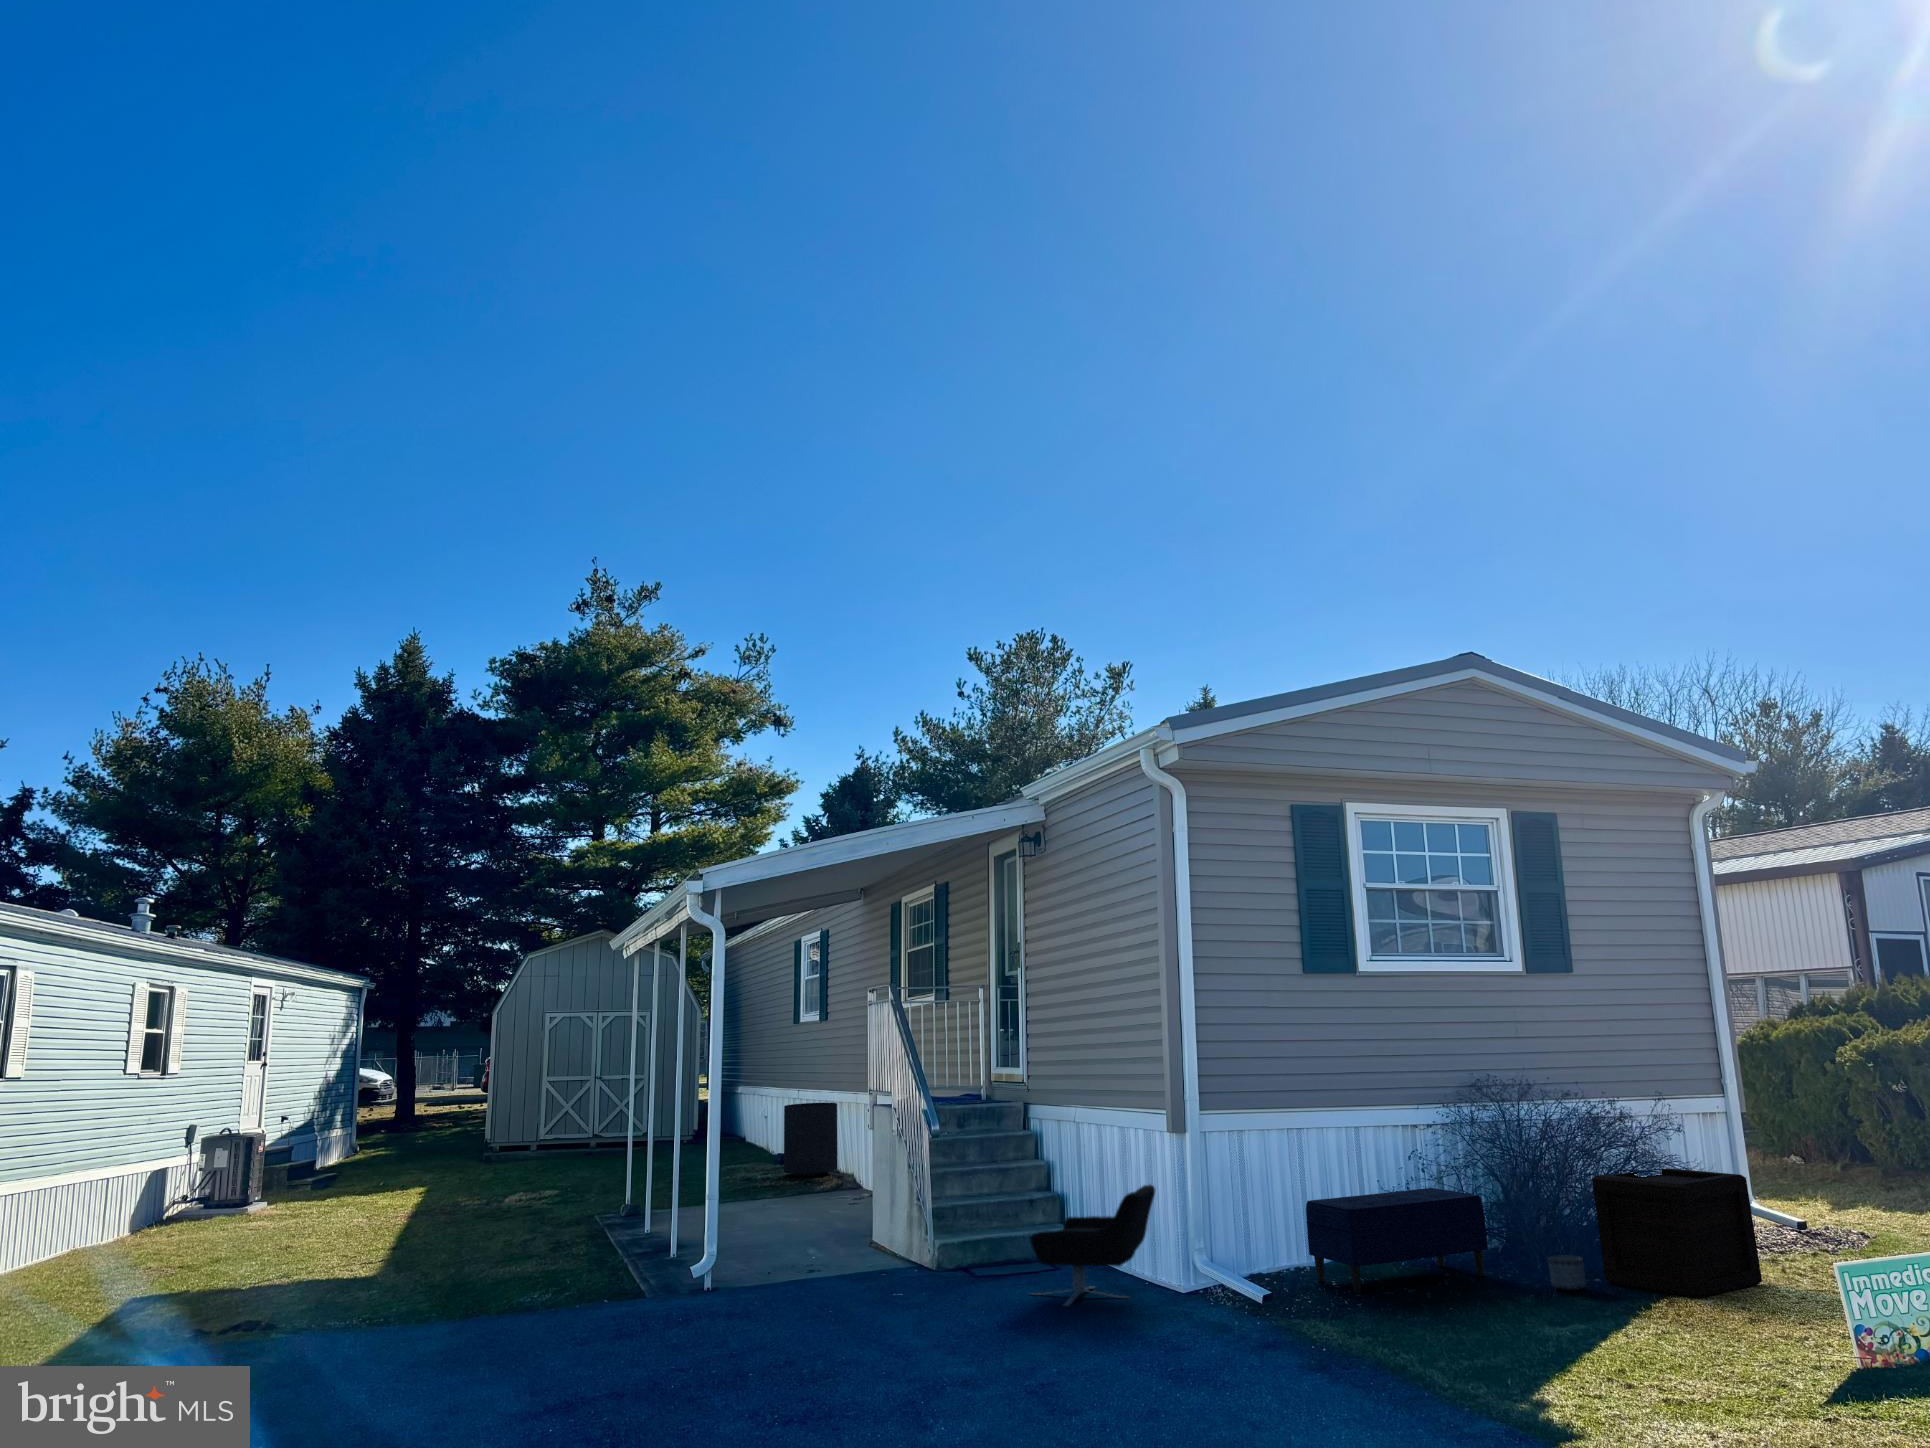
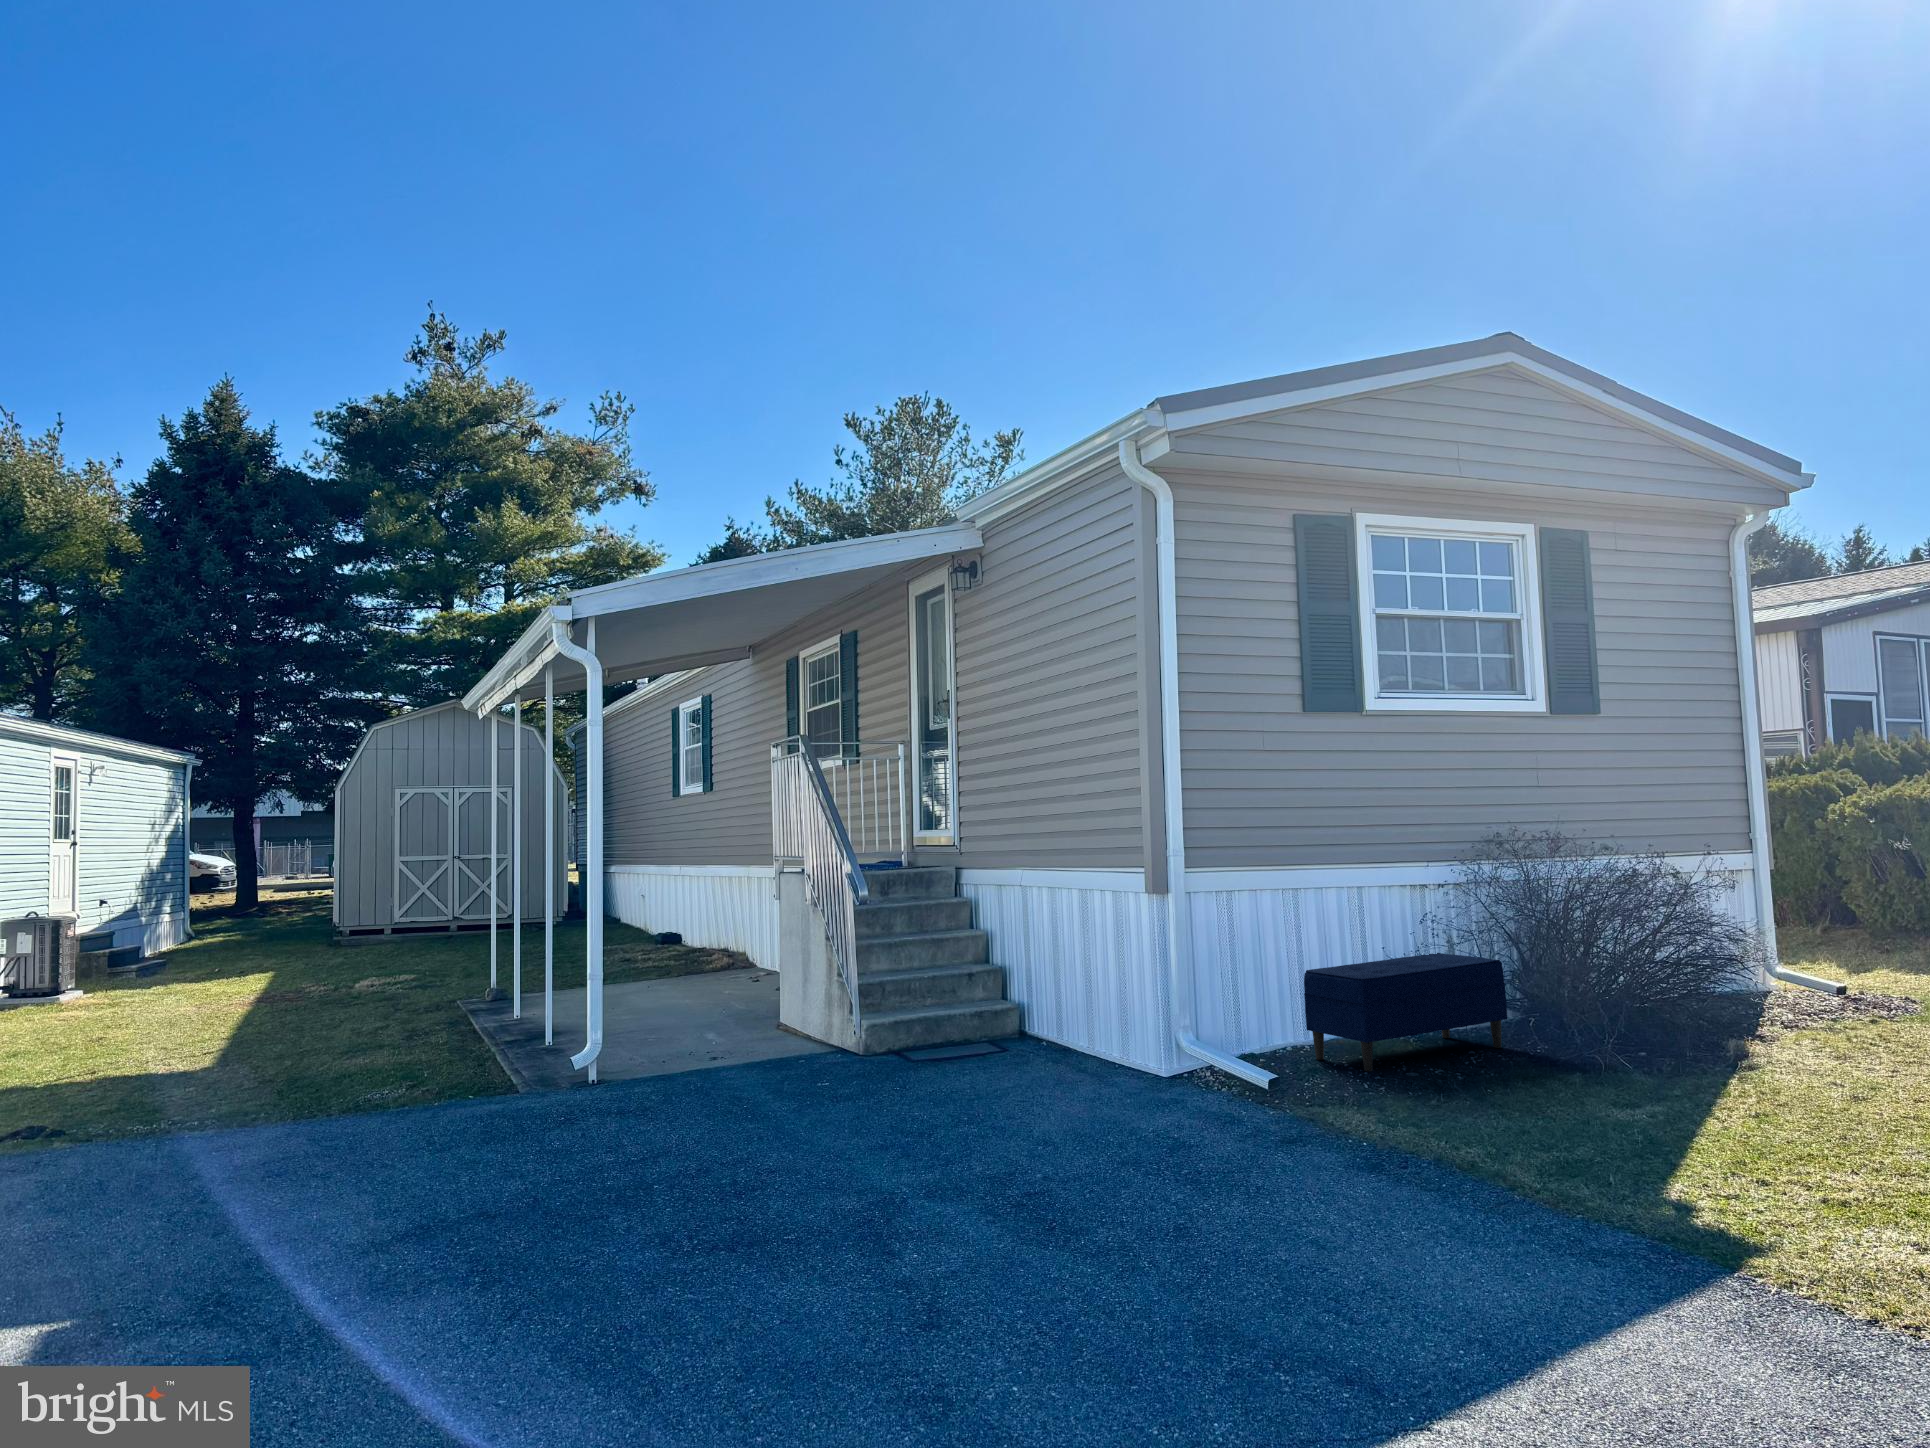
trash can: present [784,1103,837,1177] -> none [670,880,731,958]
wooden crate: present [1592,1168,1762,1298] -> none [1634,924,1819,1067]
lounge chair: present [1030,1185,1155,1306] -> none [985,956,1134,1097]
planter: present [1548,1256,1586,1291] -> none [1585,1024,1627,1062]

